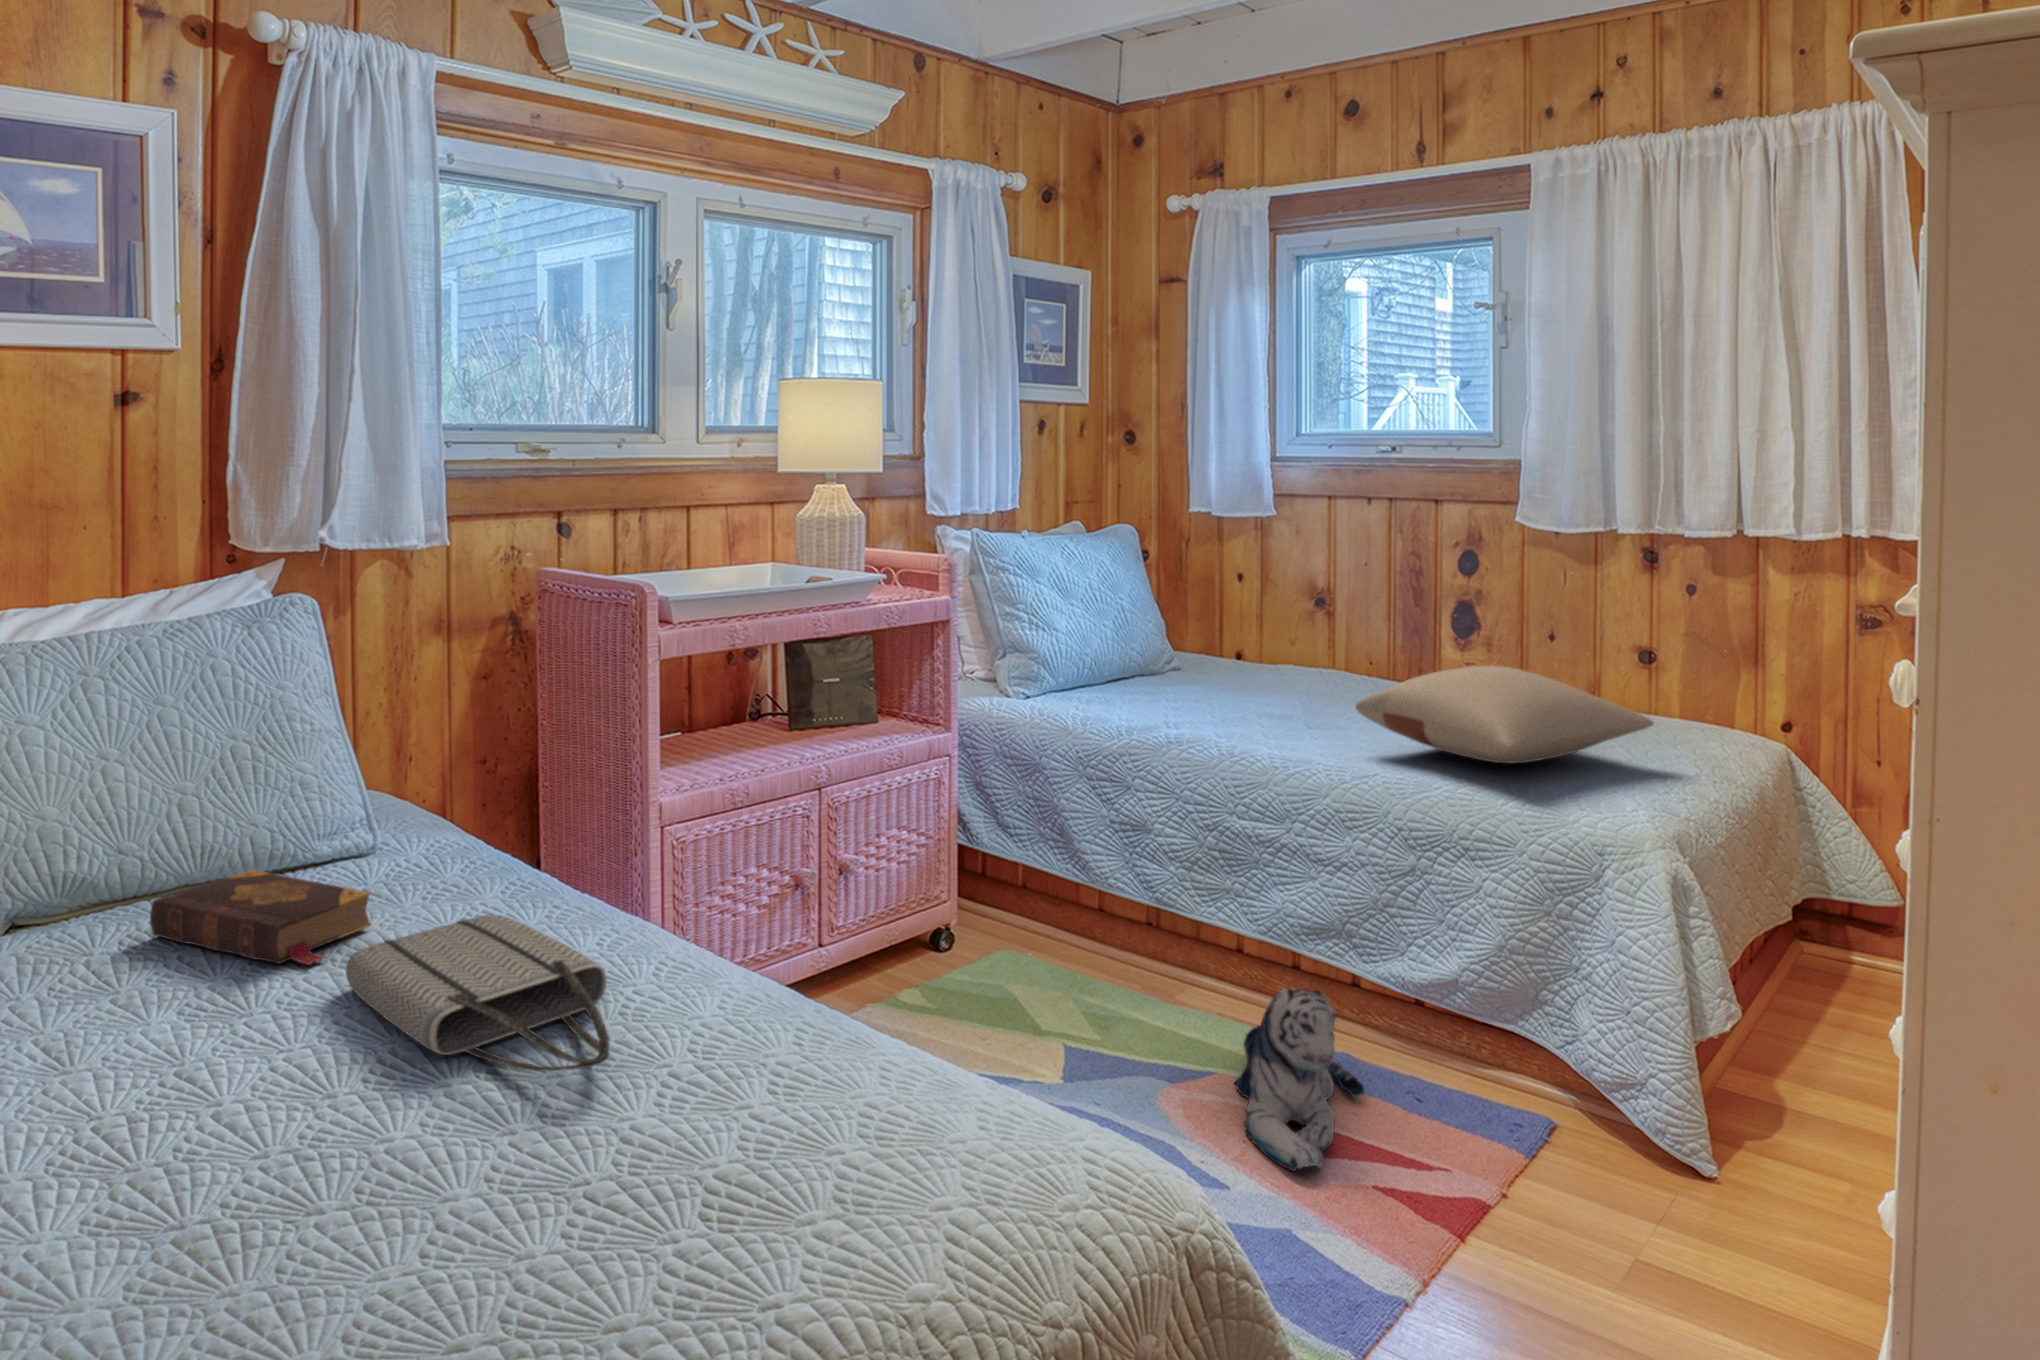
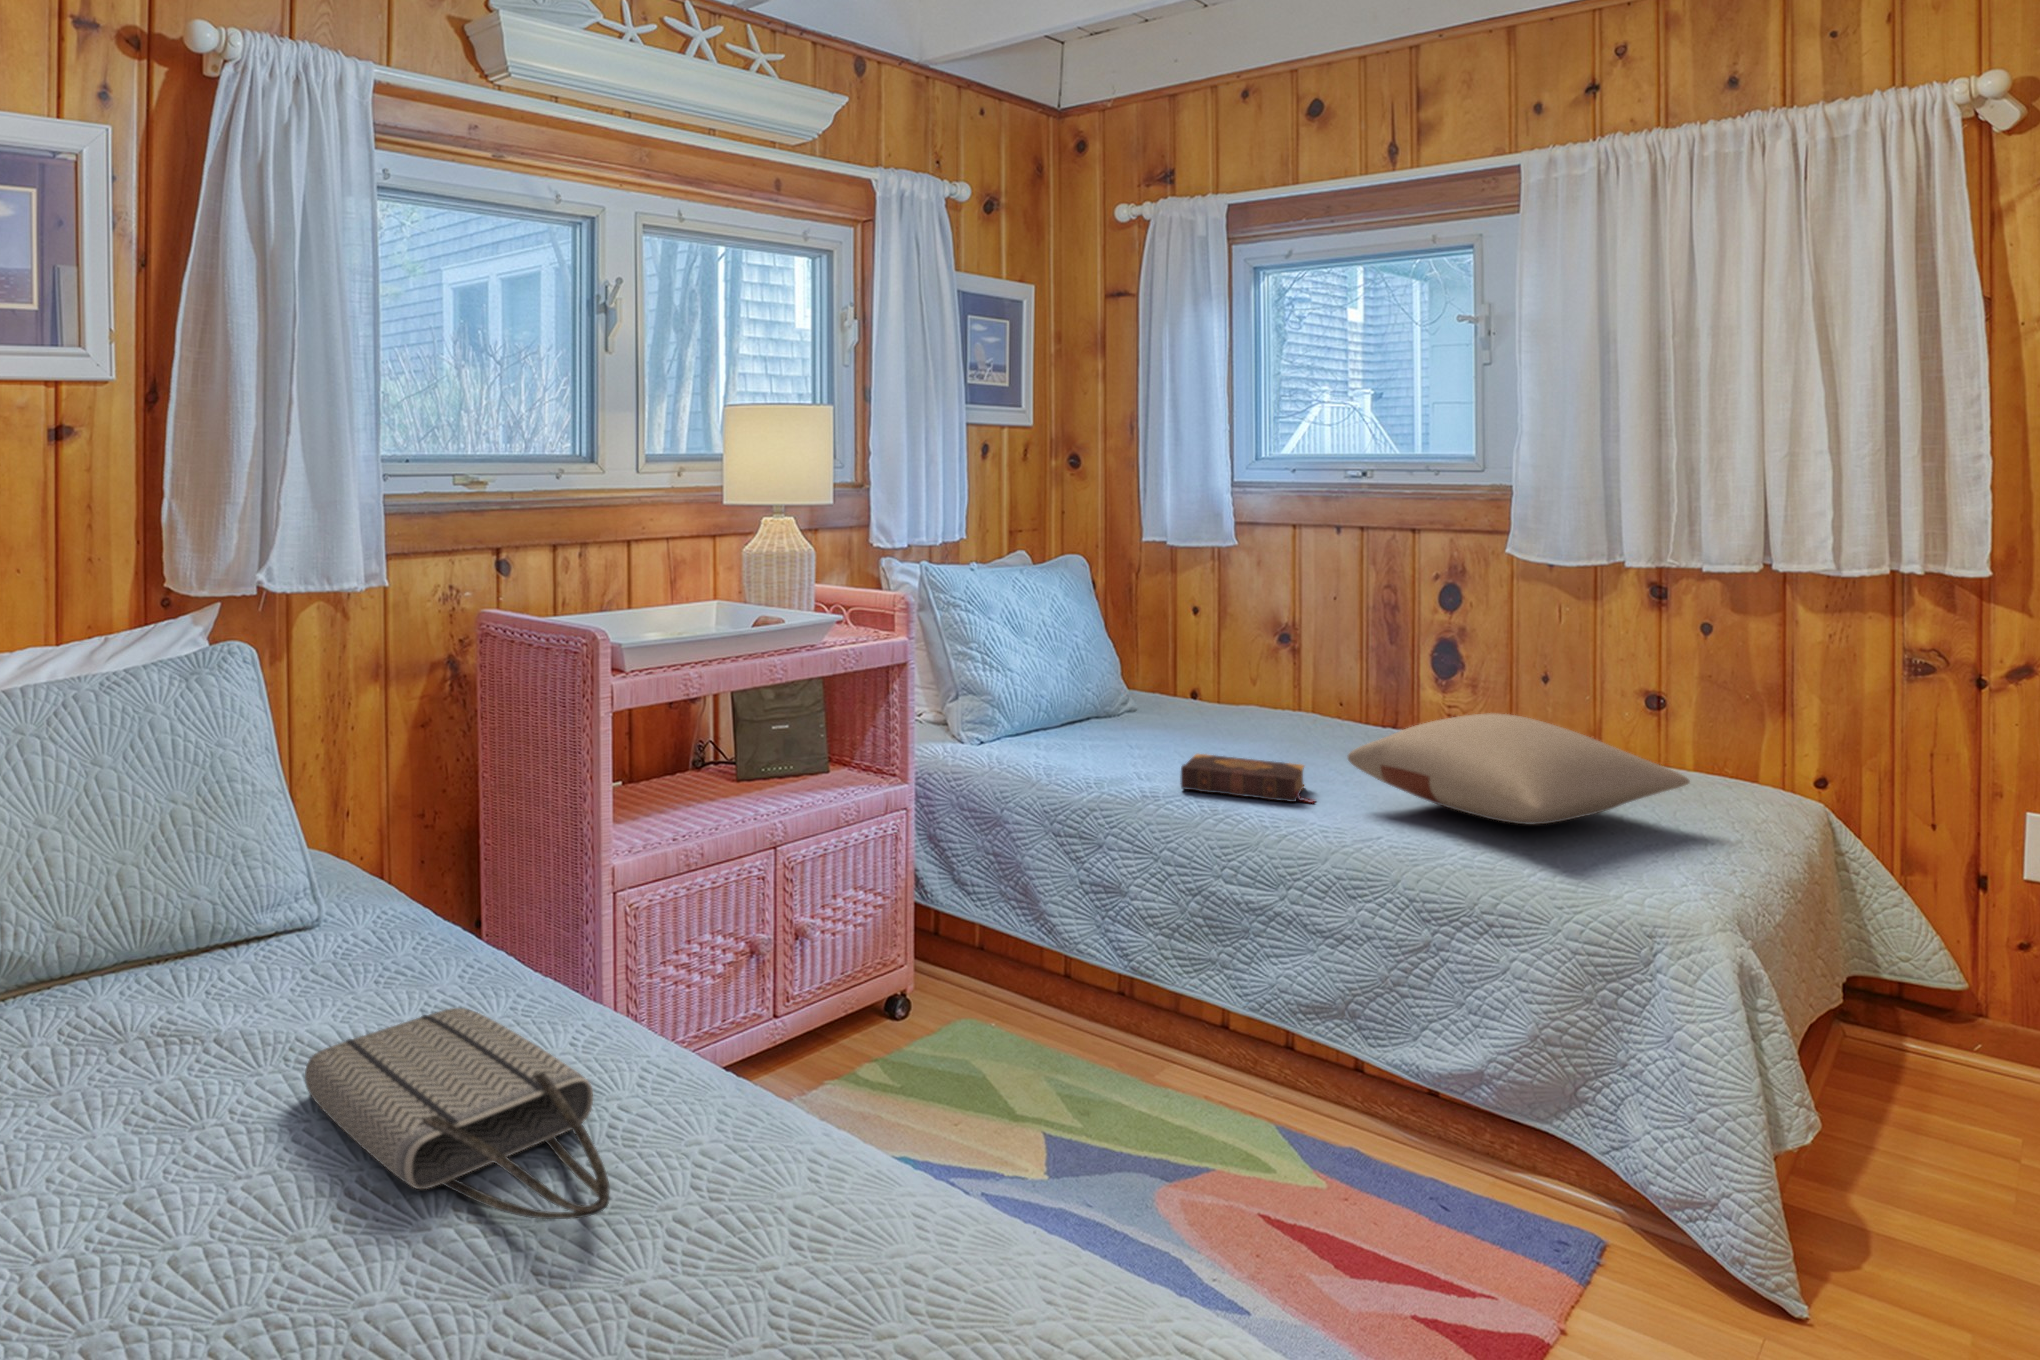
book: present [150,870,372,965] -> present [1181,754,1314,803]
plush toy: present [1234,988,1364,1171] -> none [1233,1077,1383,1289]

